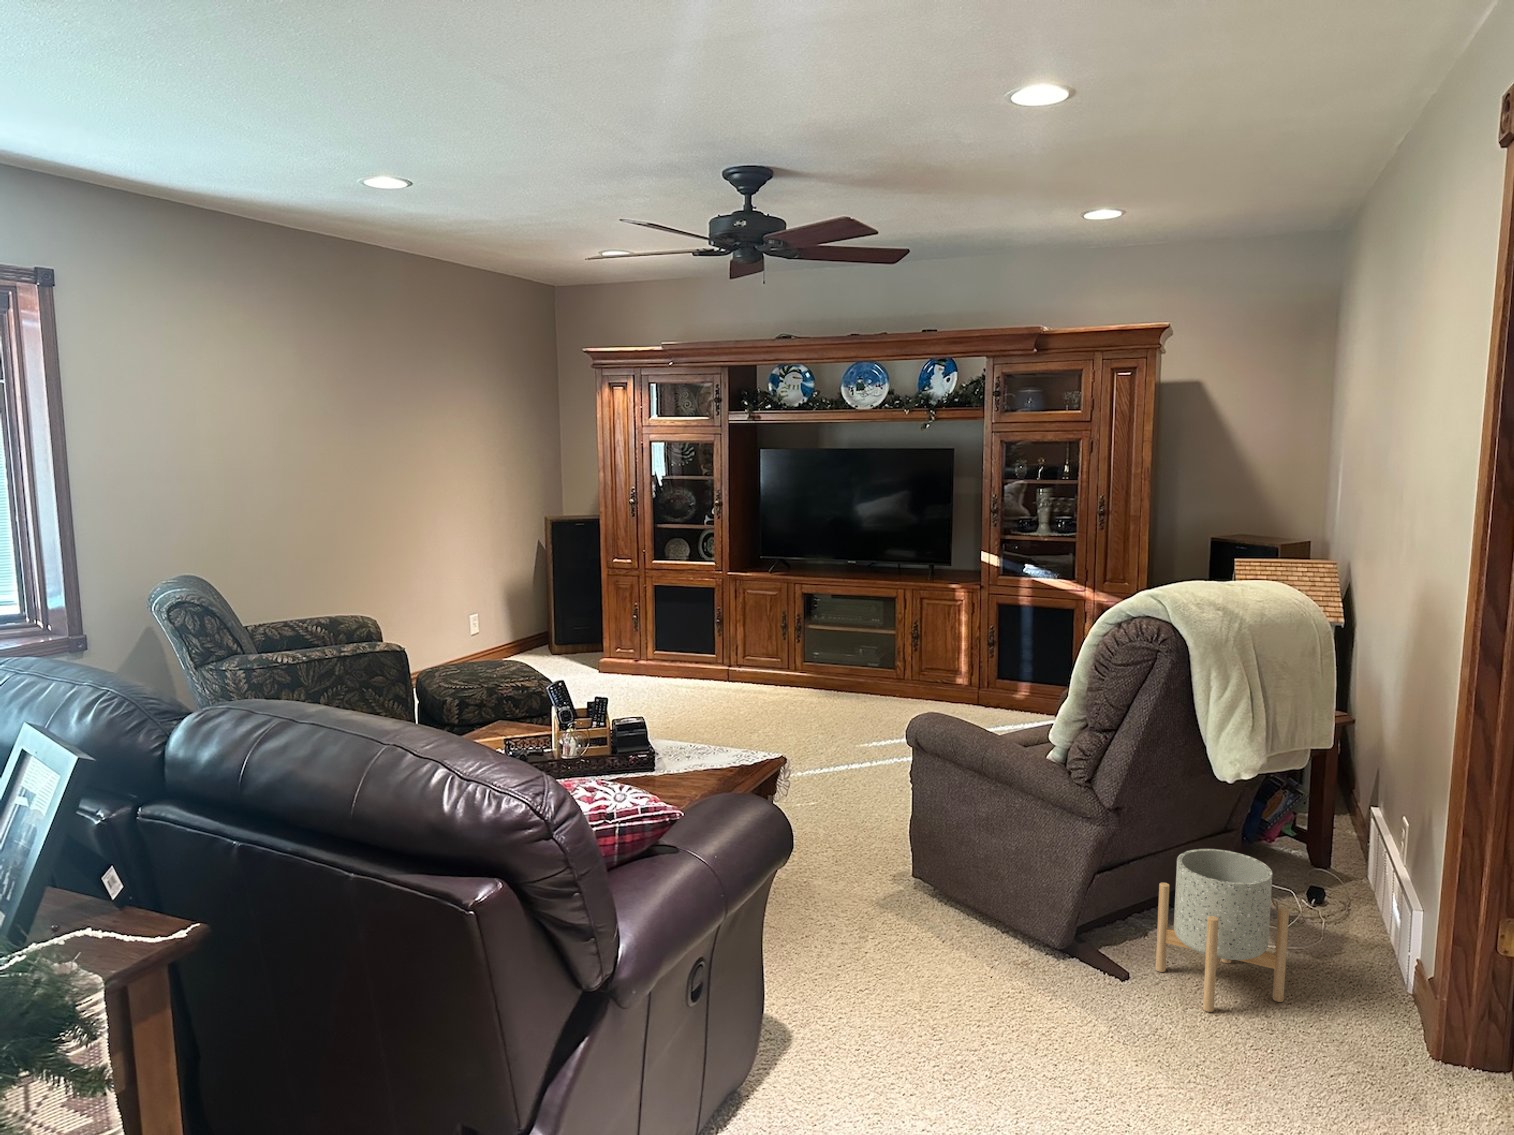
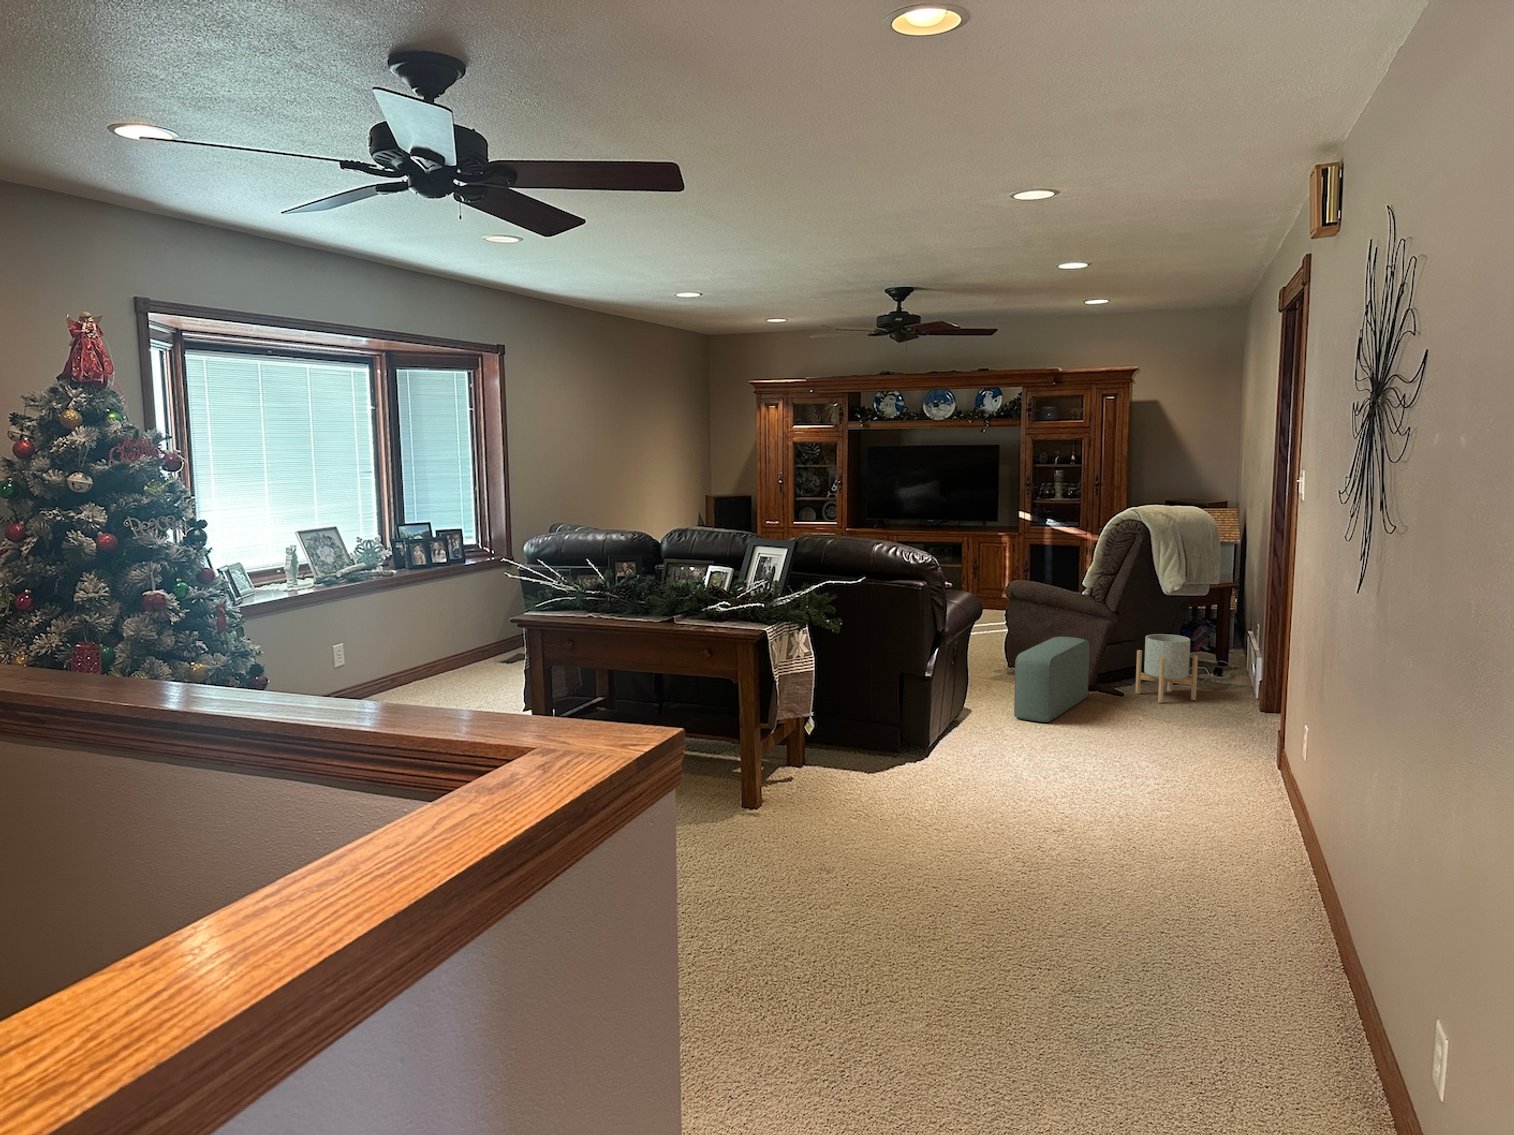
pouf: none [878,854,1059,1100] -> present [1014,637,1090,722]

